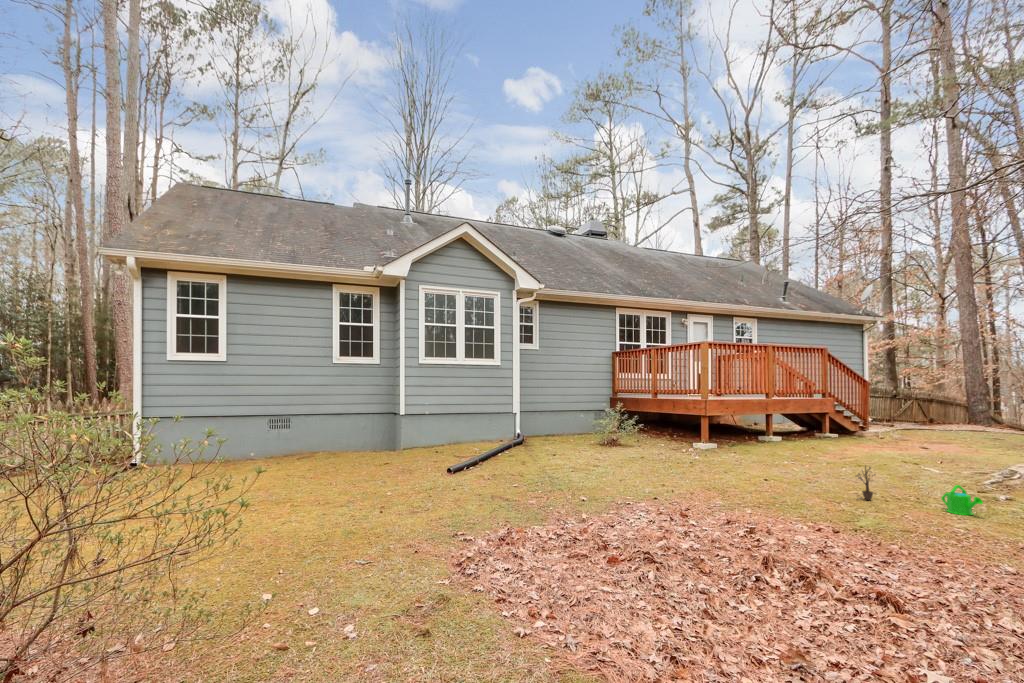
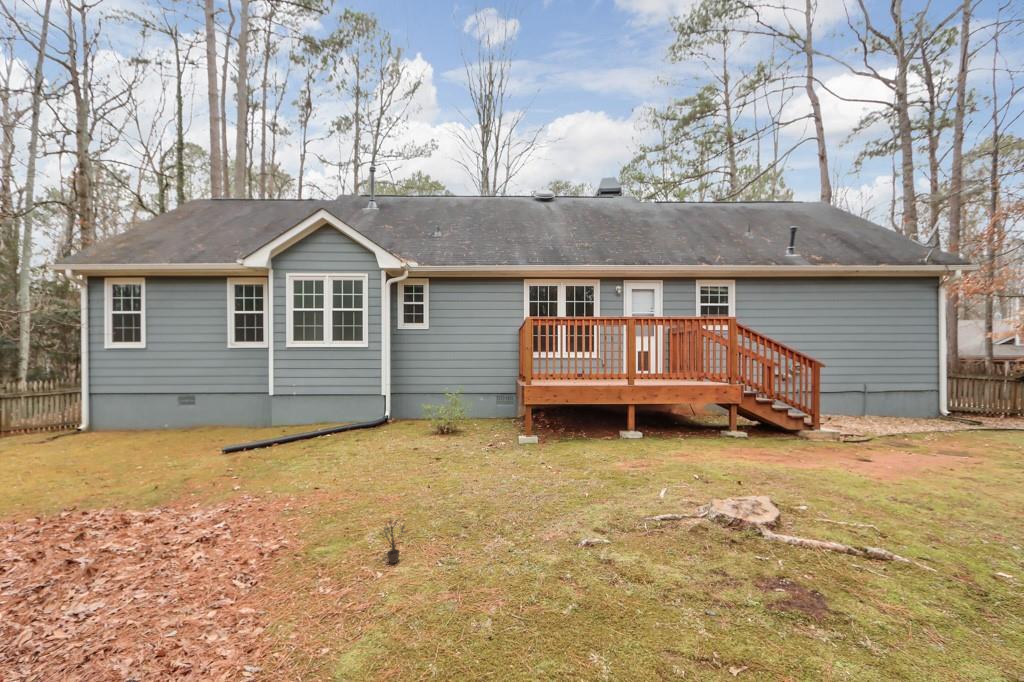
watering can: present [941,485,983,515] -> none [388,575,423,624]

